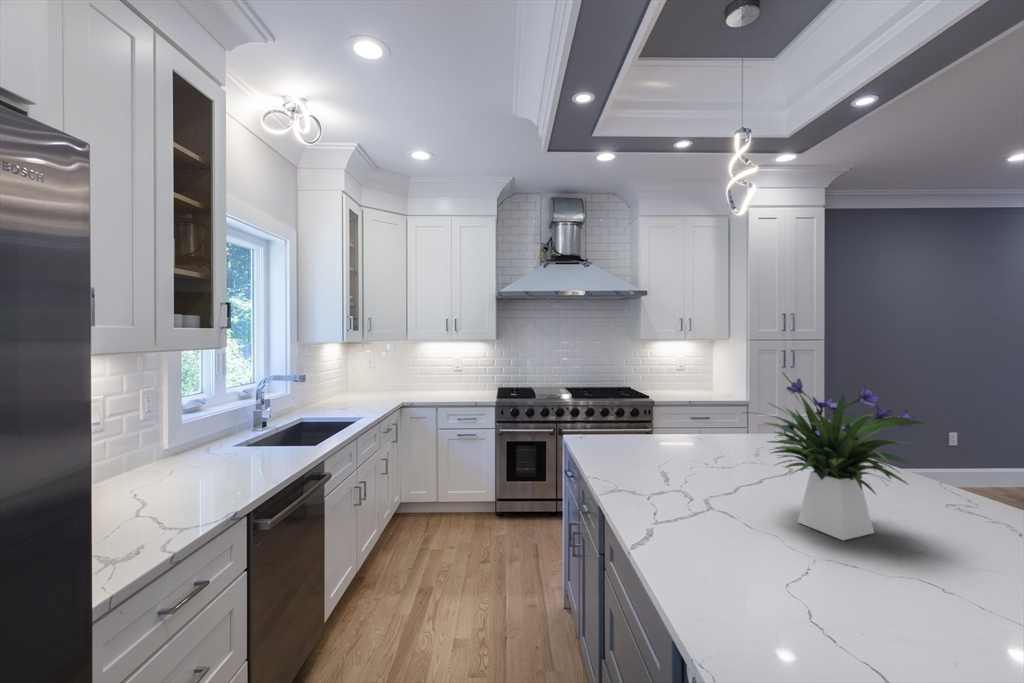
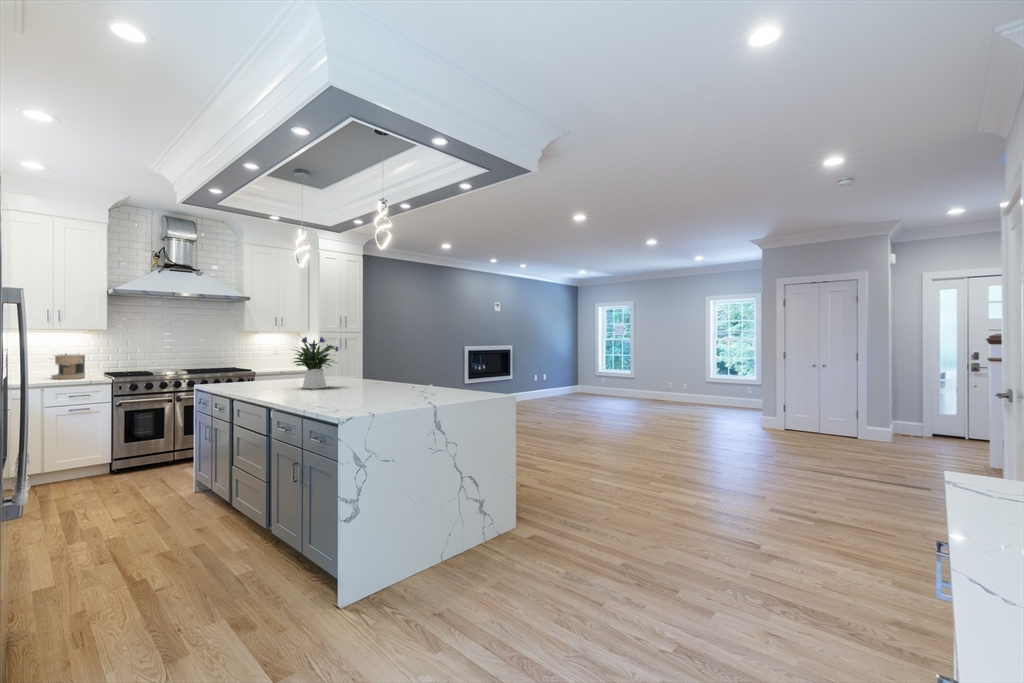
coffee maker: none [448,368,478,397] -> present [51,354,85,379]

